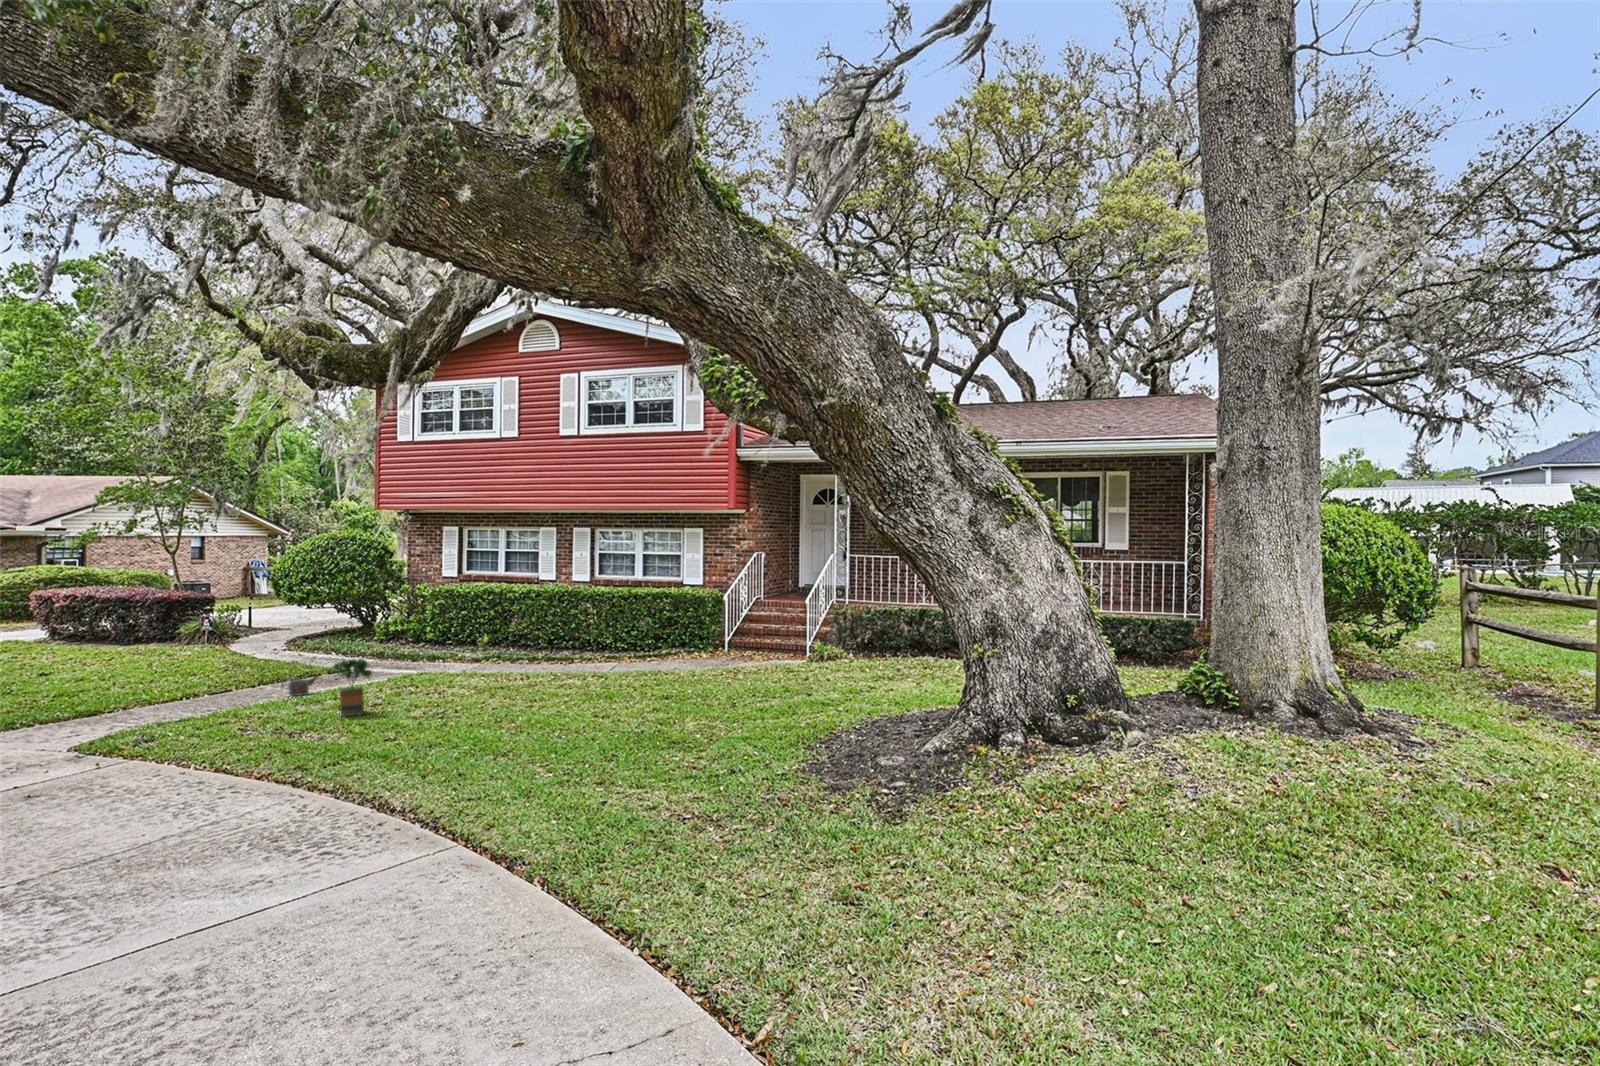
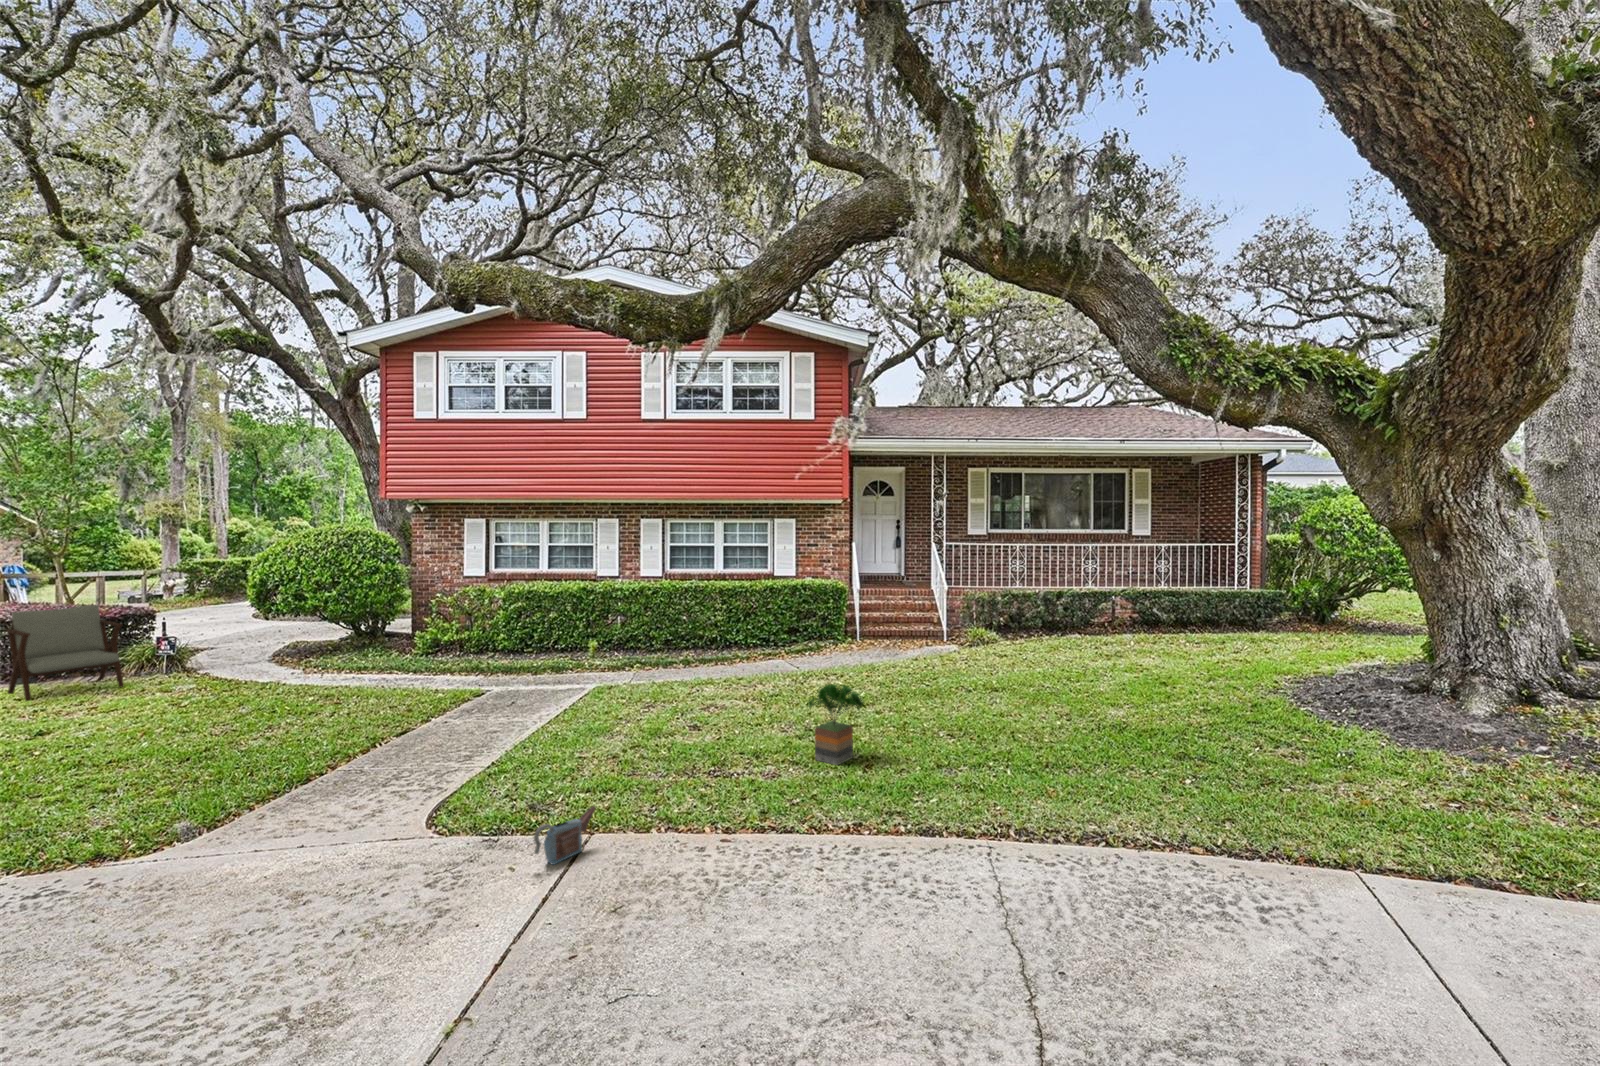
lounge chair: none [105,588,168,650] -> present [7,605,124,701]
watering can: present [281,676,319,696] -> present [534,806,596,865]

